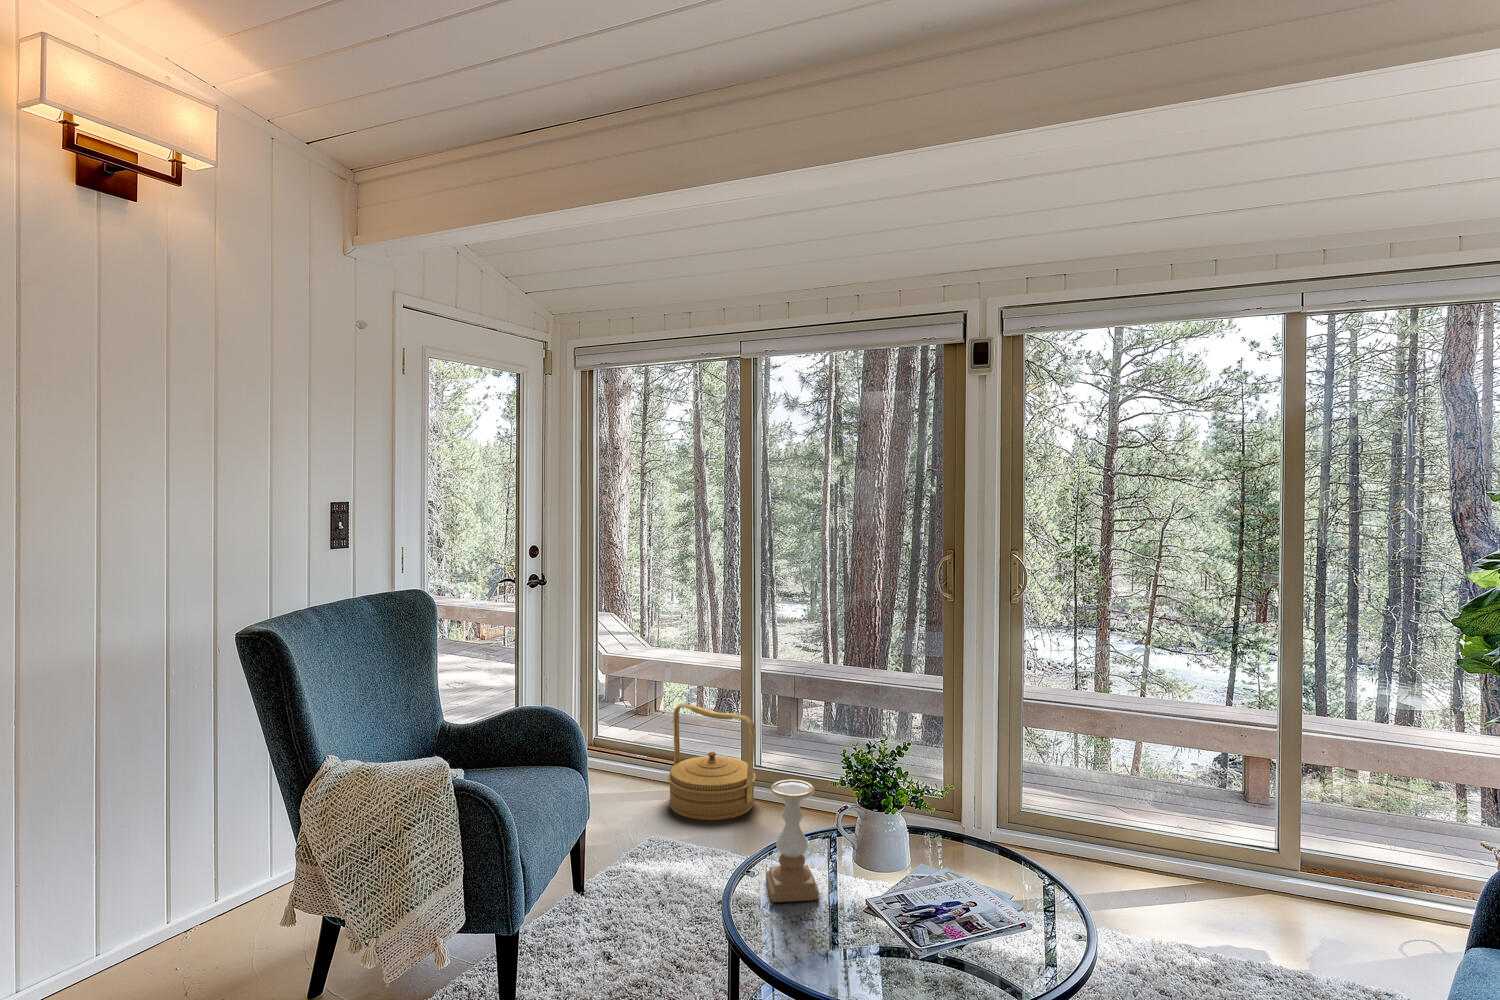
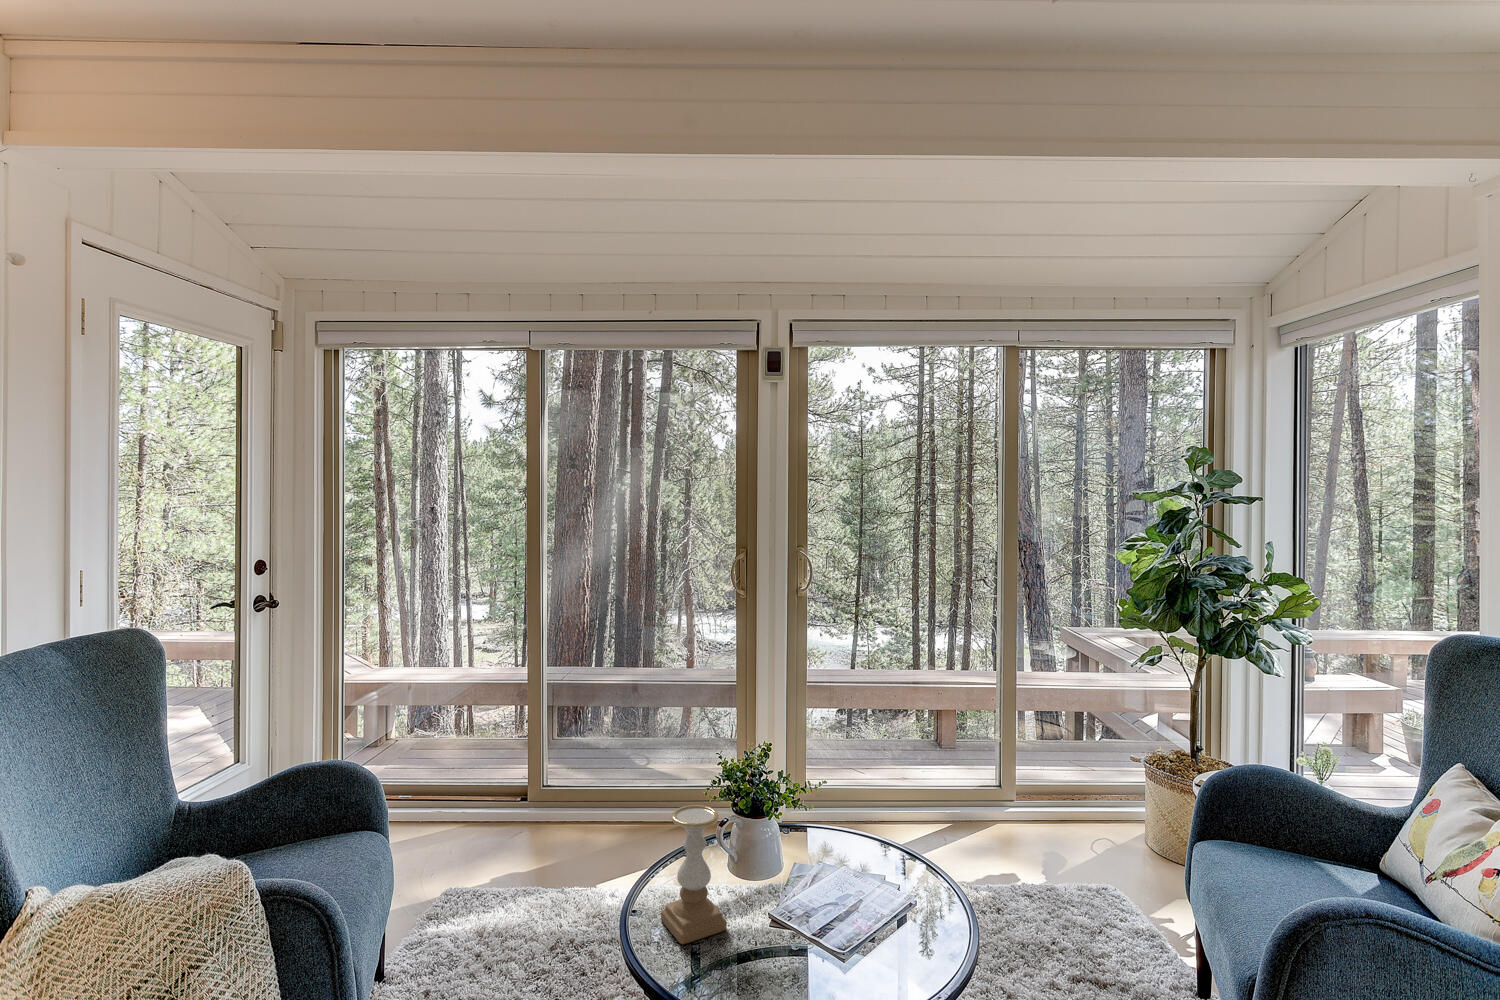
woven basket: present [668,704,756,820] -> none [447,730,551,858]

